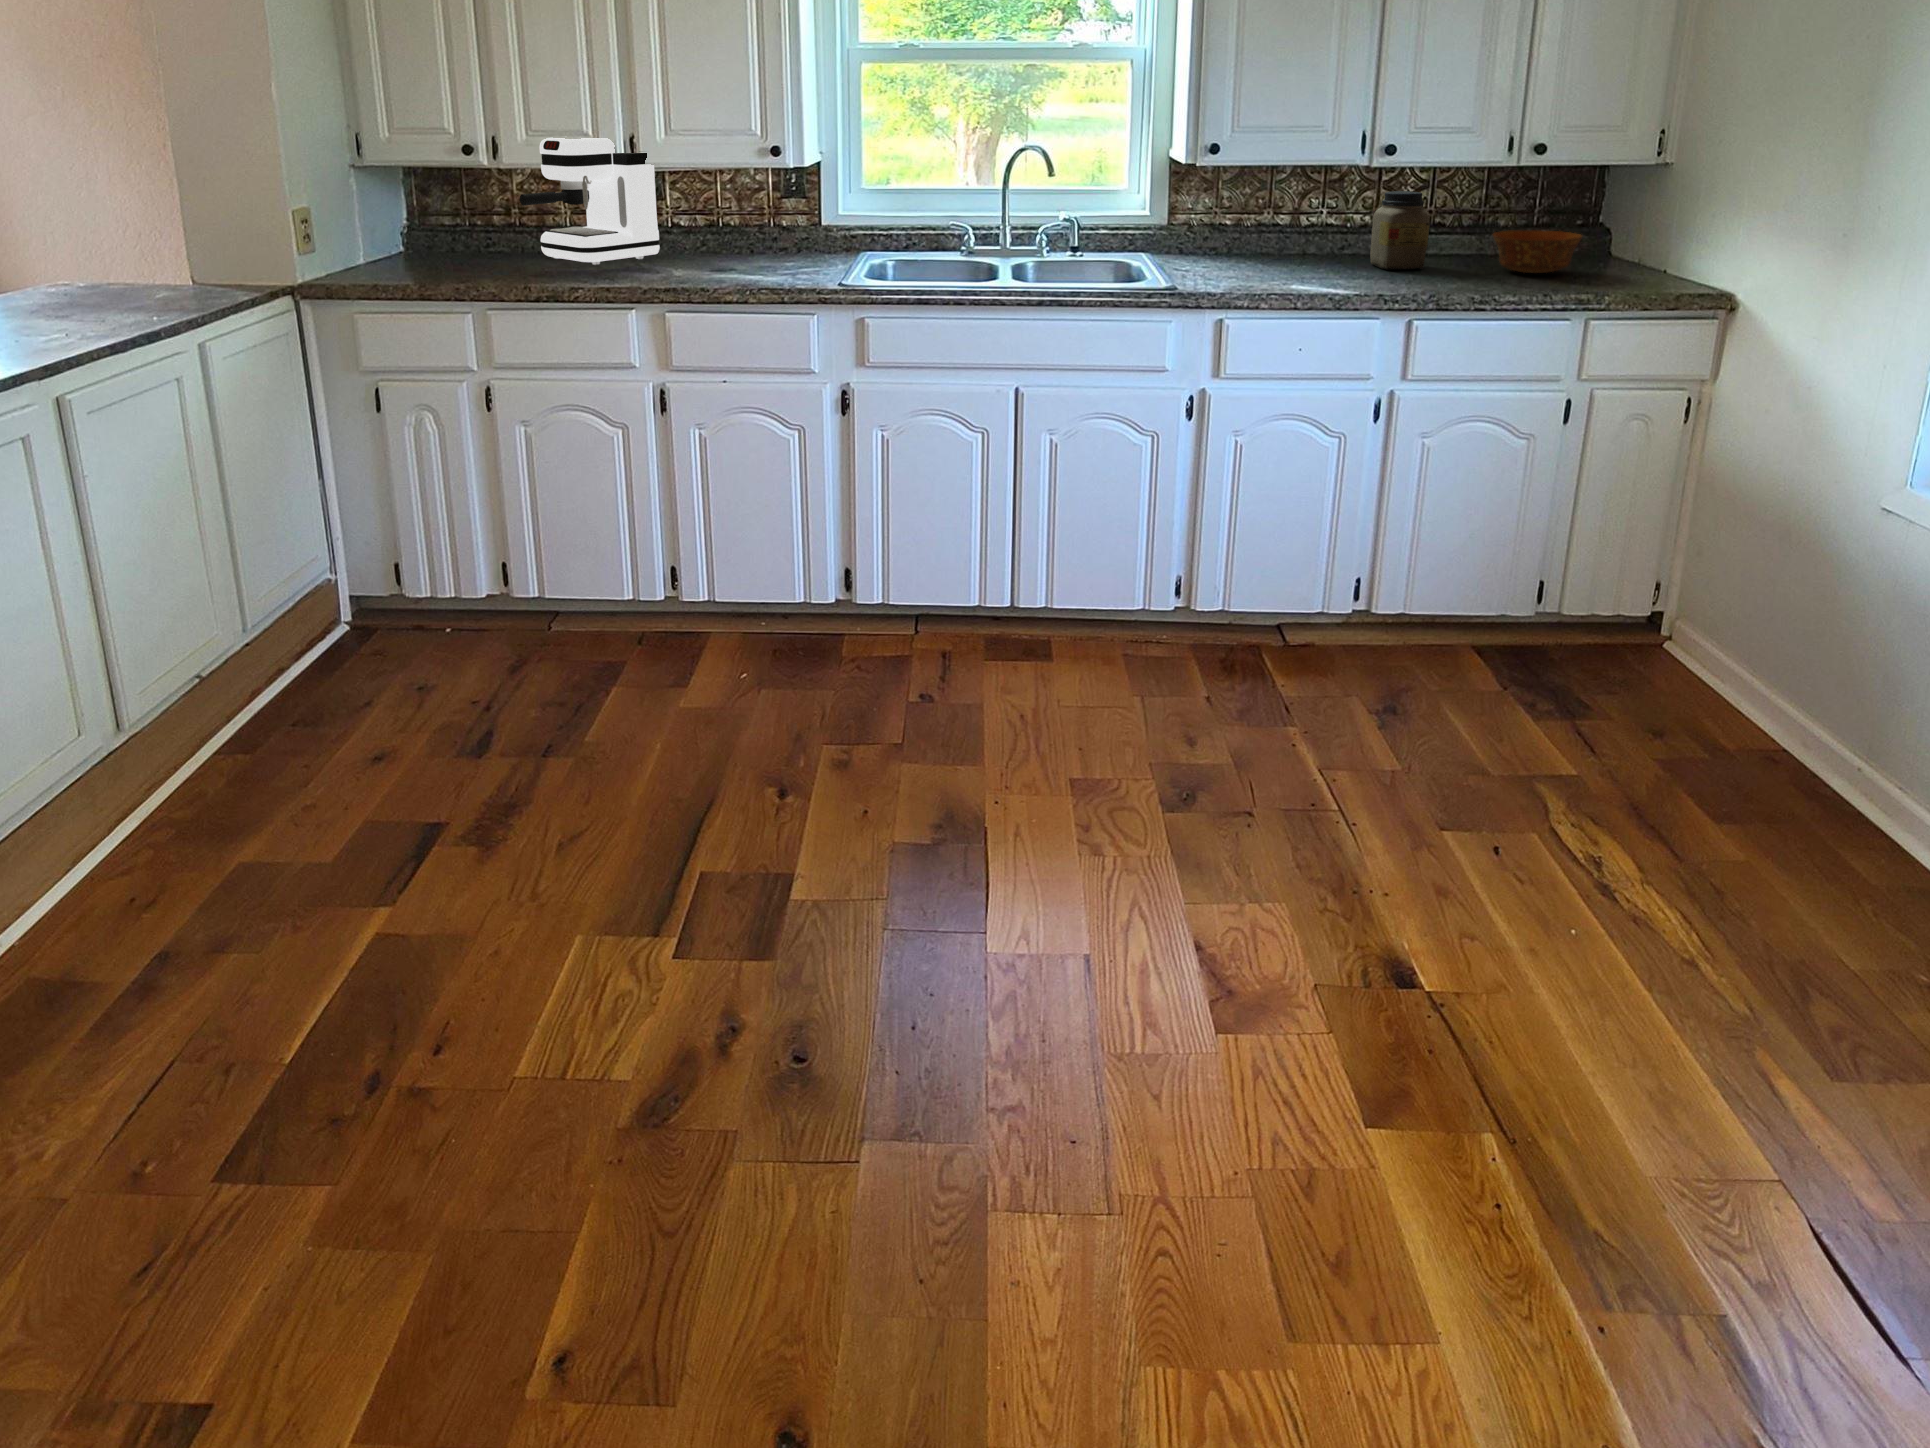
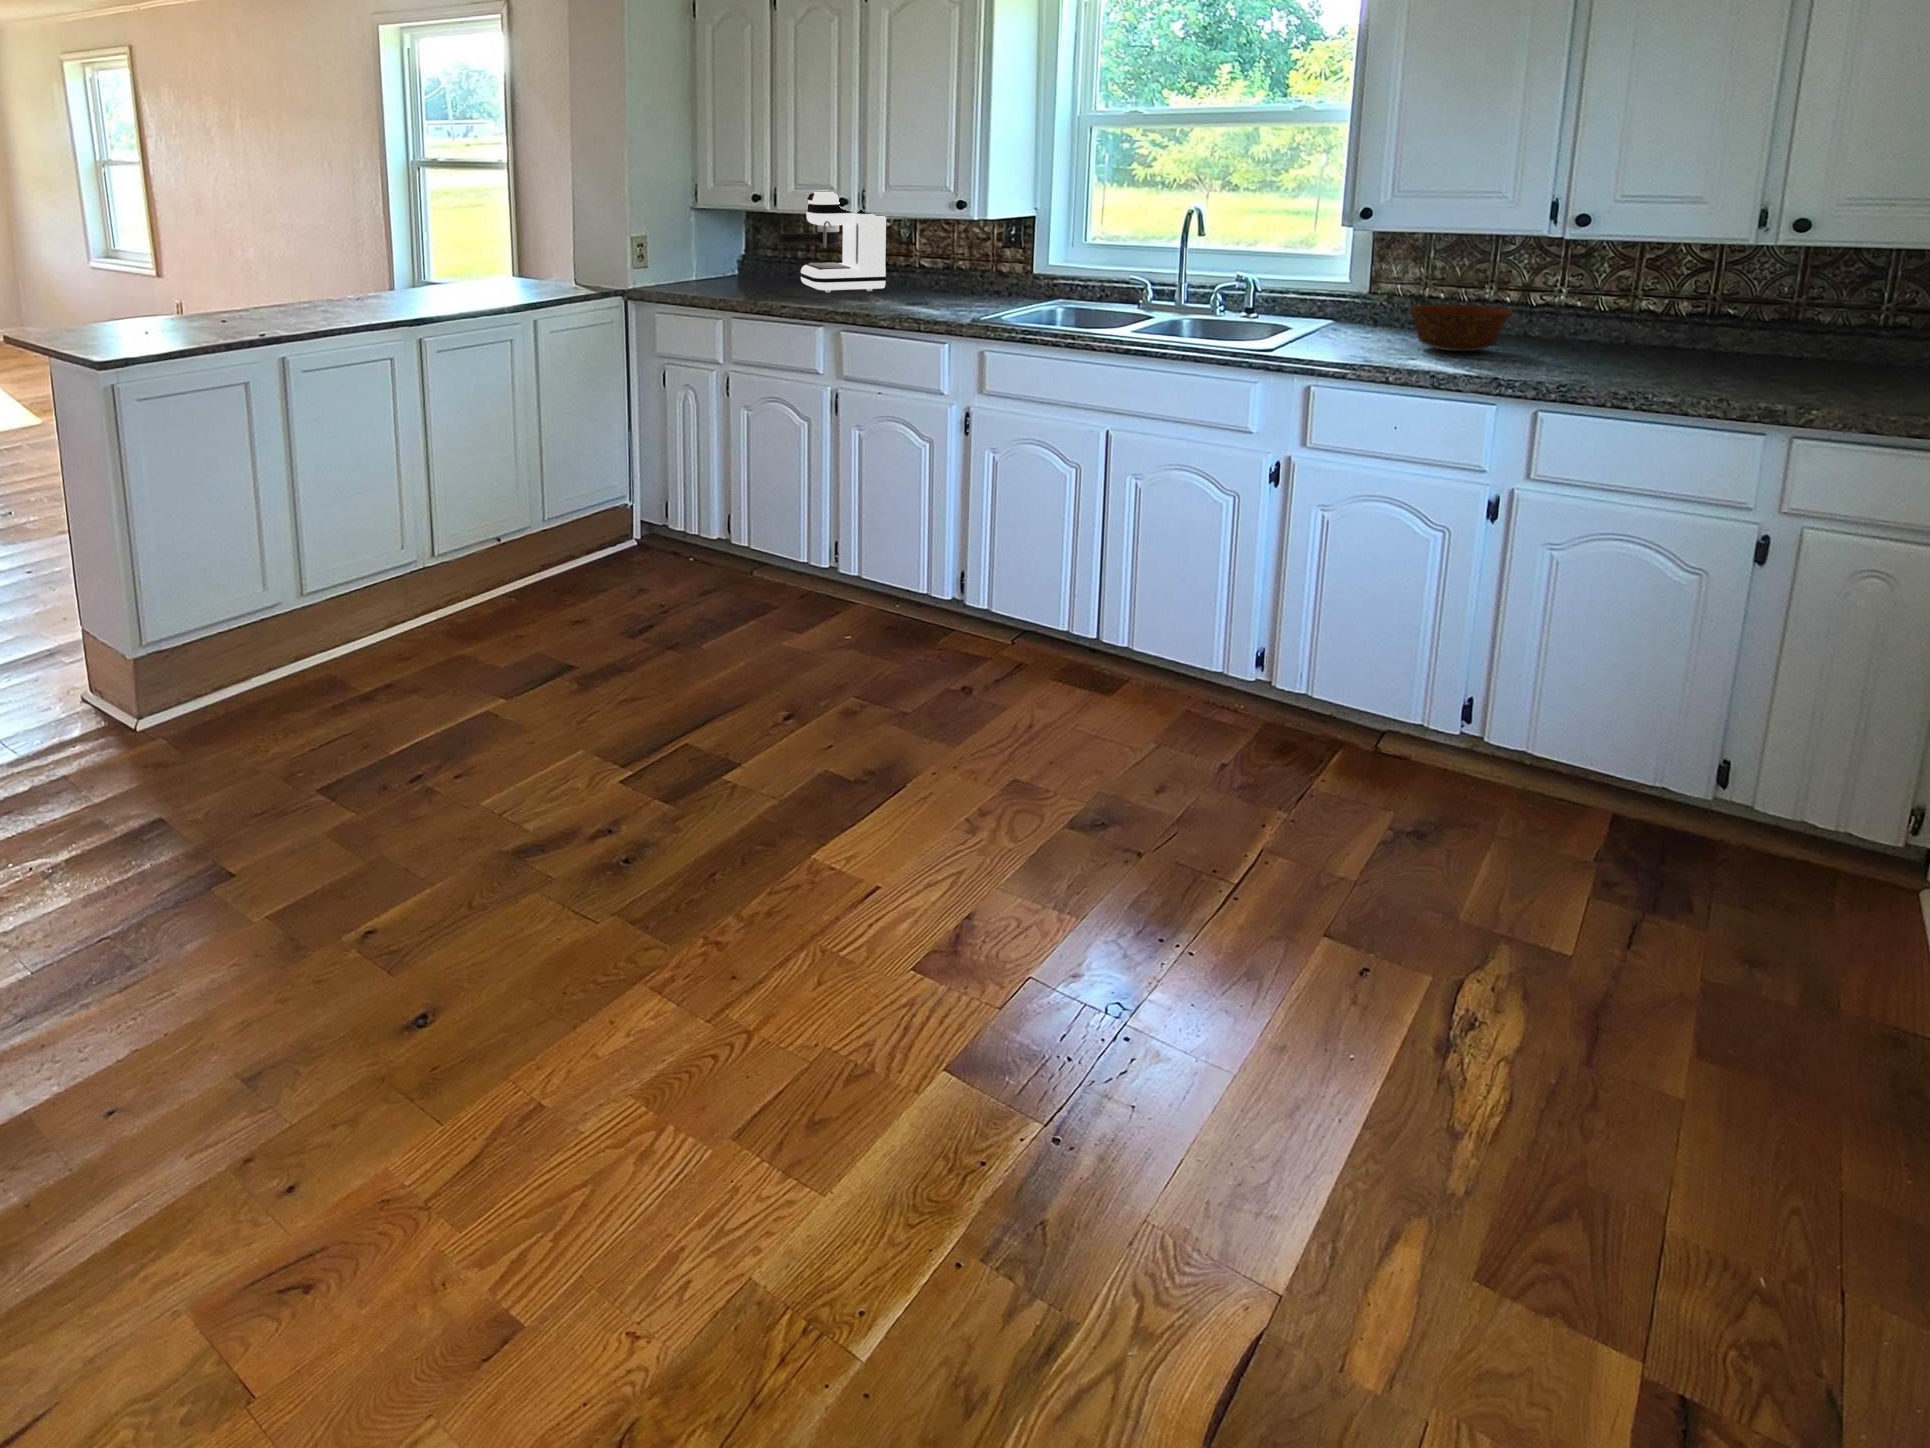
jar: present [1370,191,1430,270] -> none [1579,268,1650,359]
bowl: present [1493,231,1582,273] -> present [1410,305,1513,351]

